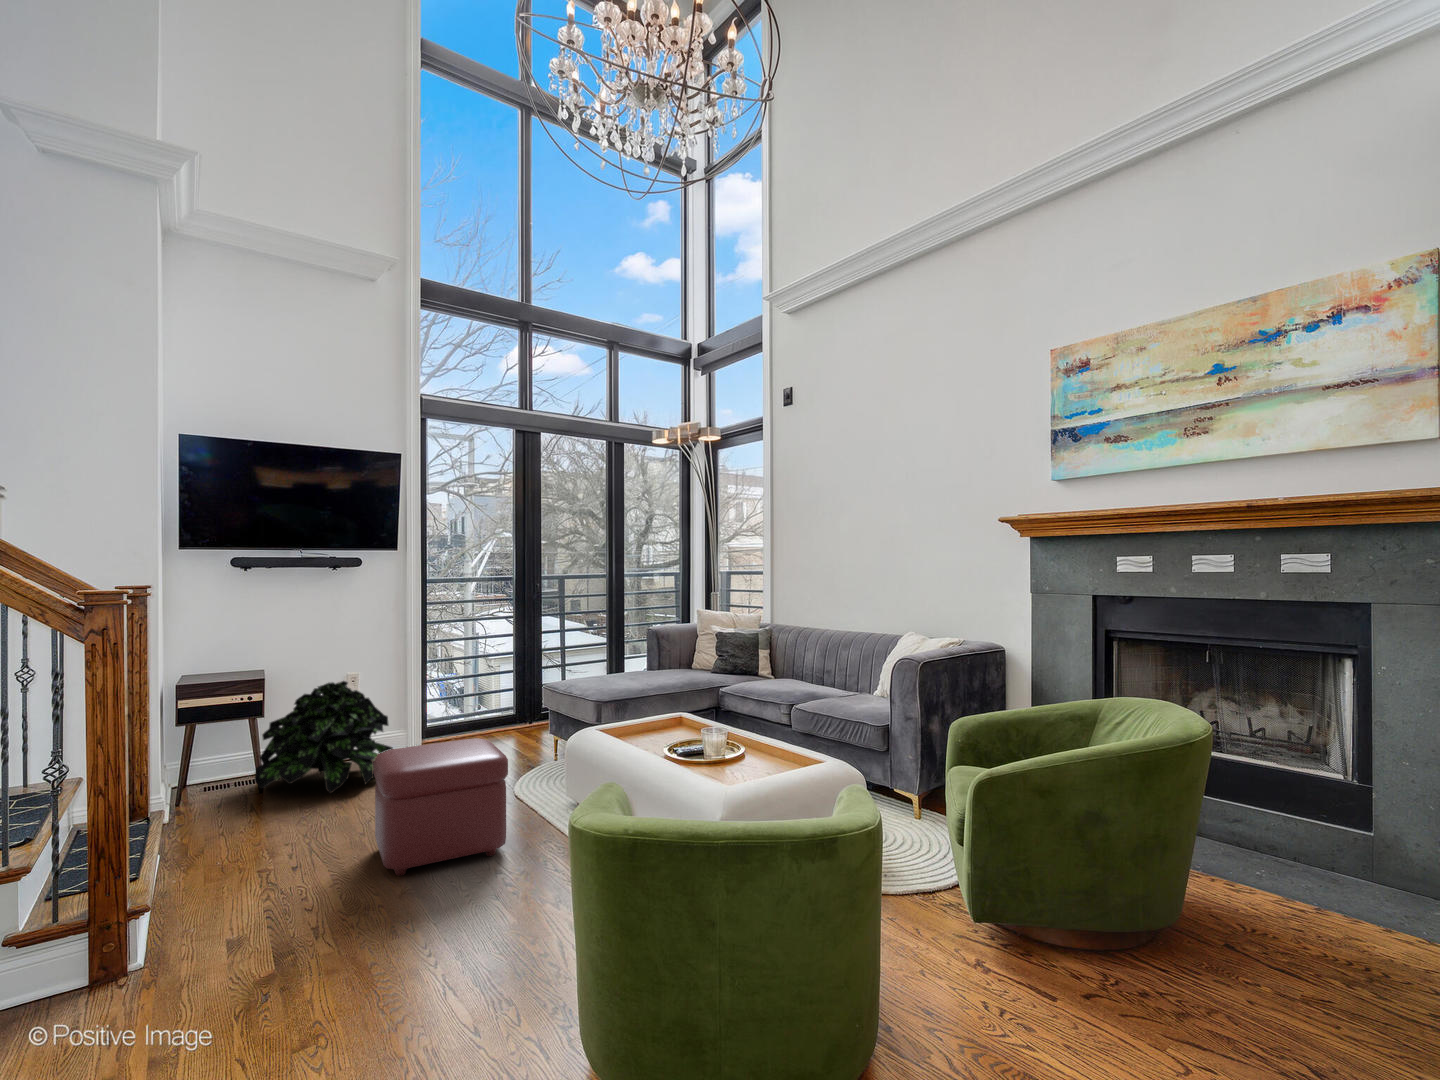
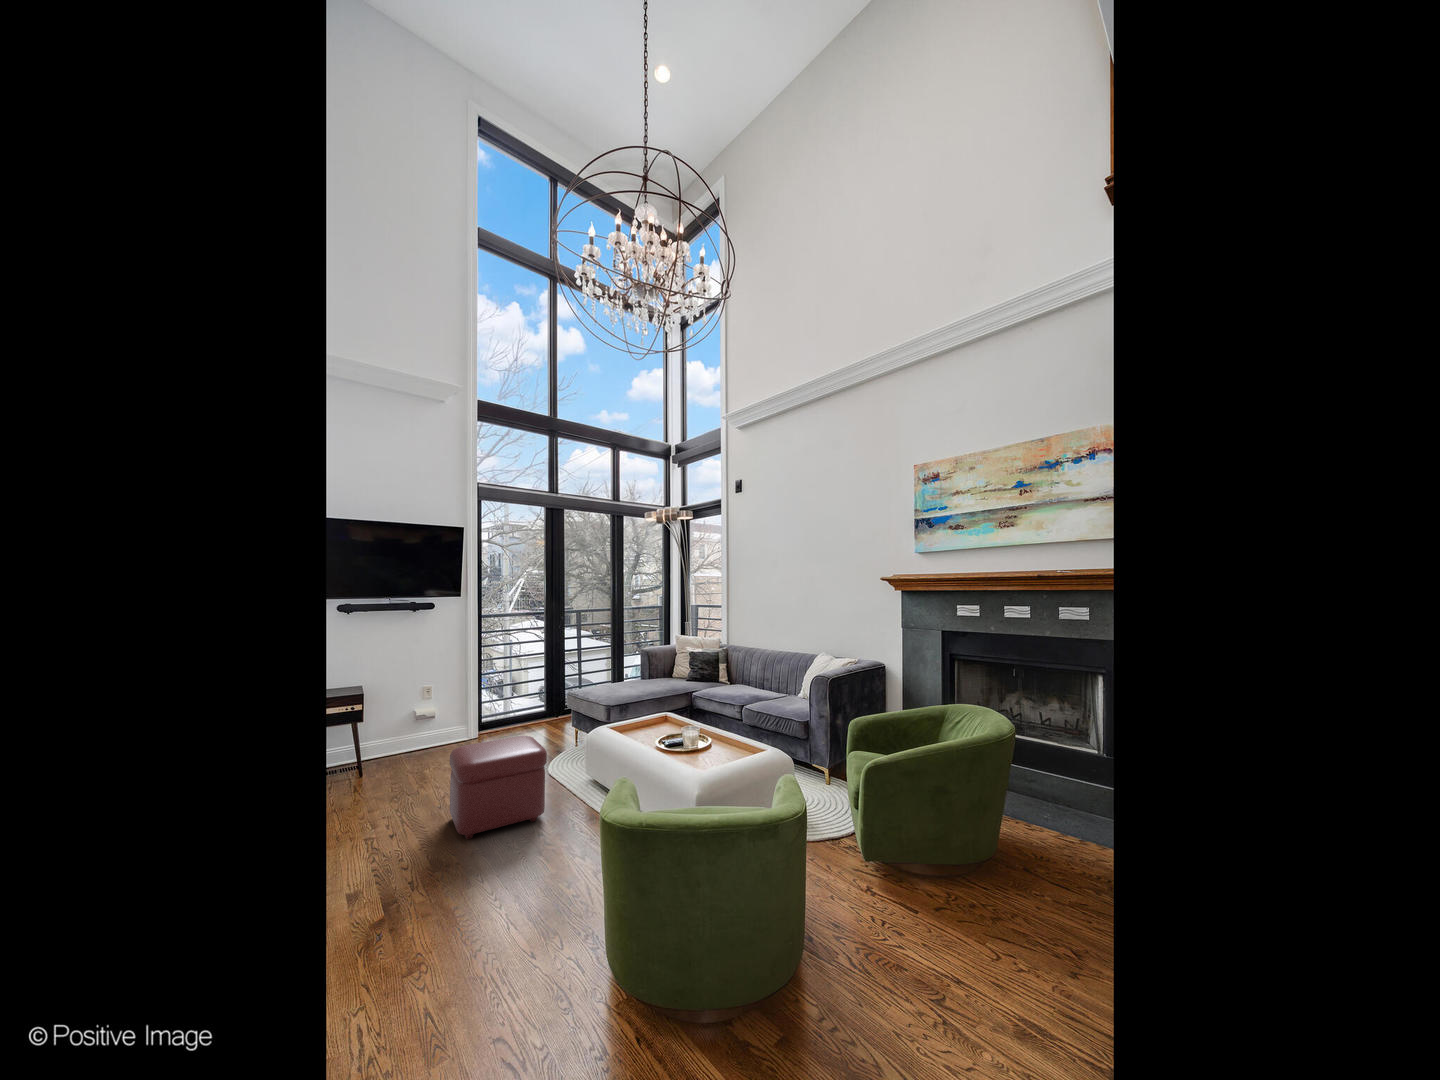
potted plant: present [255,681,393,793] -> none [356,692,458,776]

